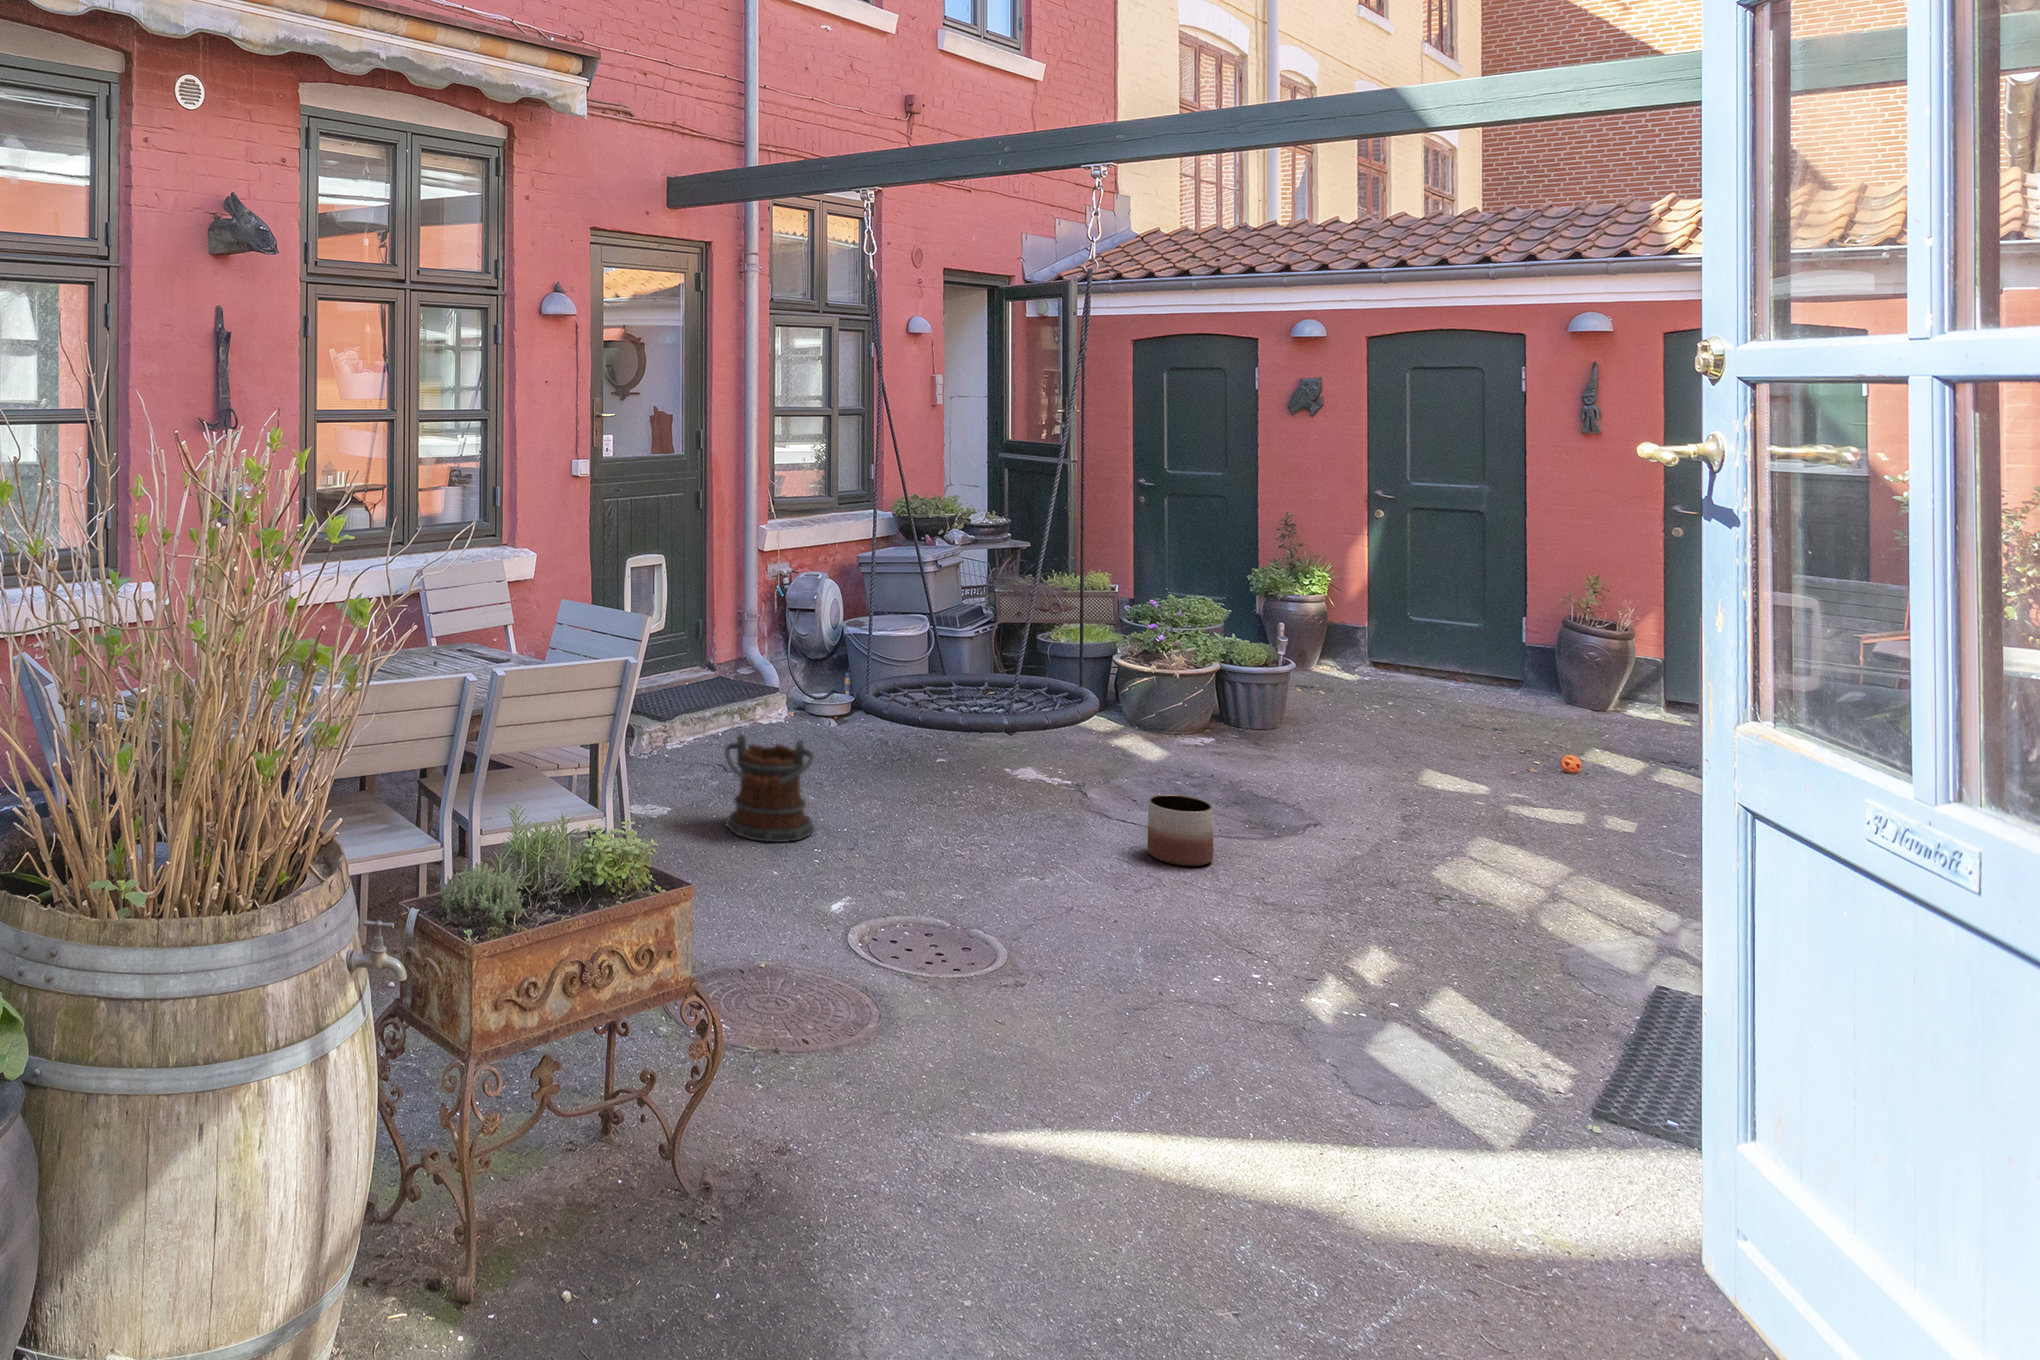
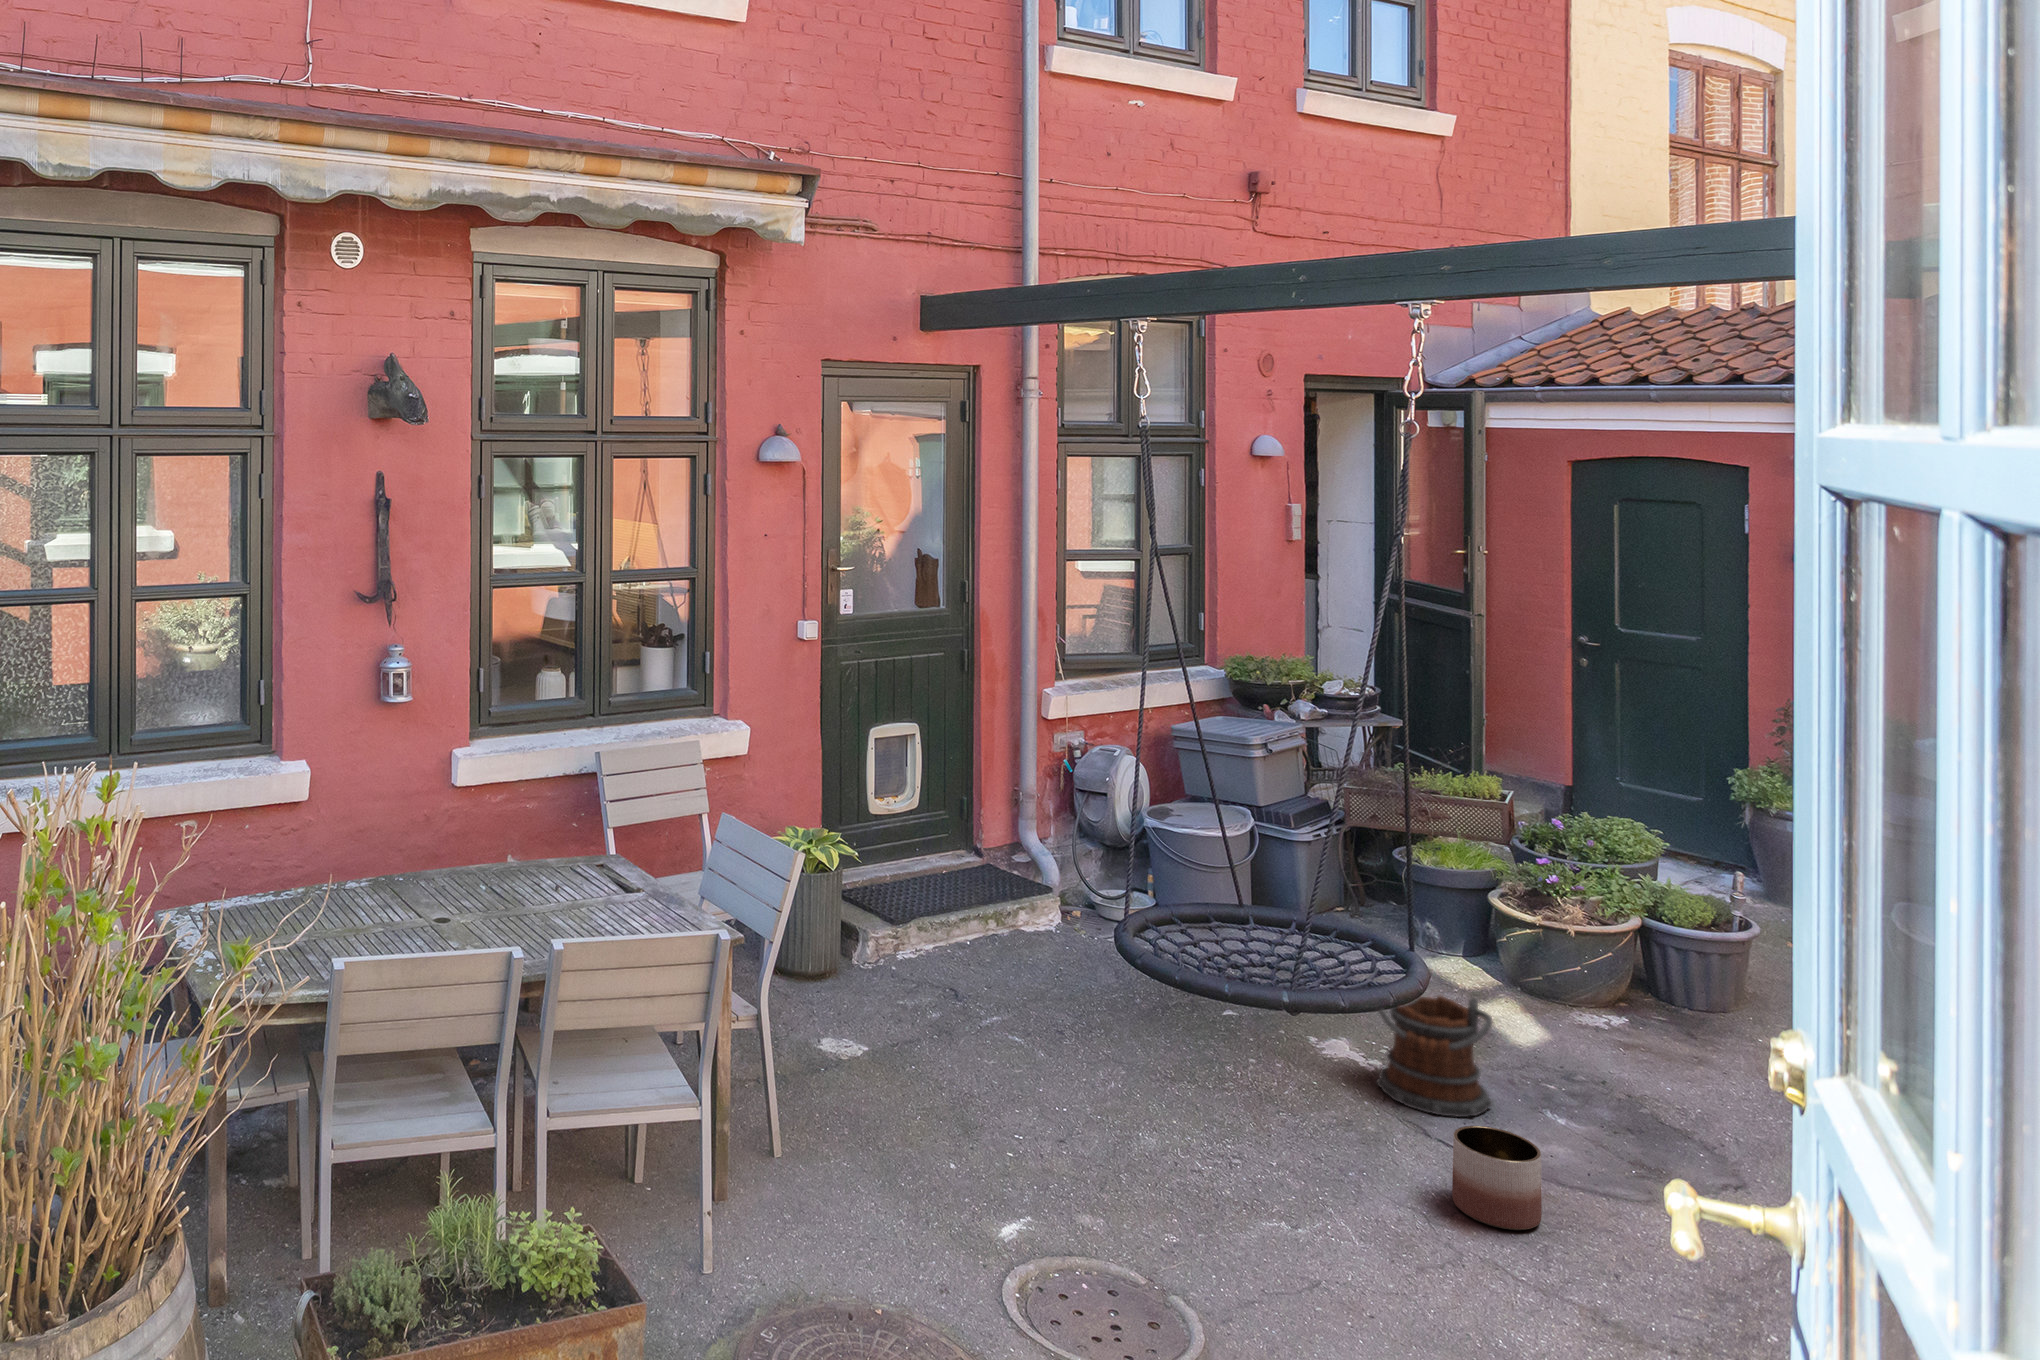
bucket: present [725,734,815,842] -> present [1377,996,1492,1117]

